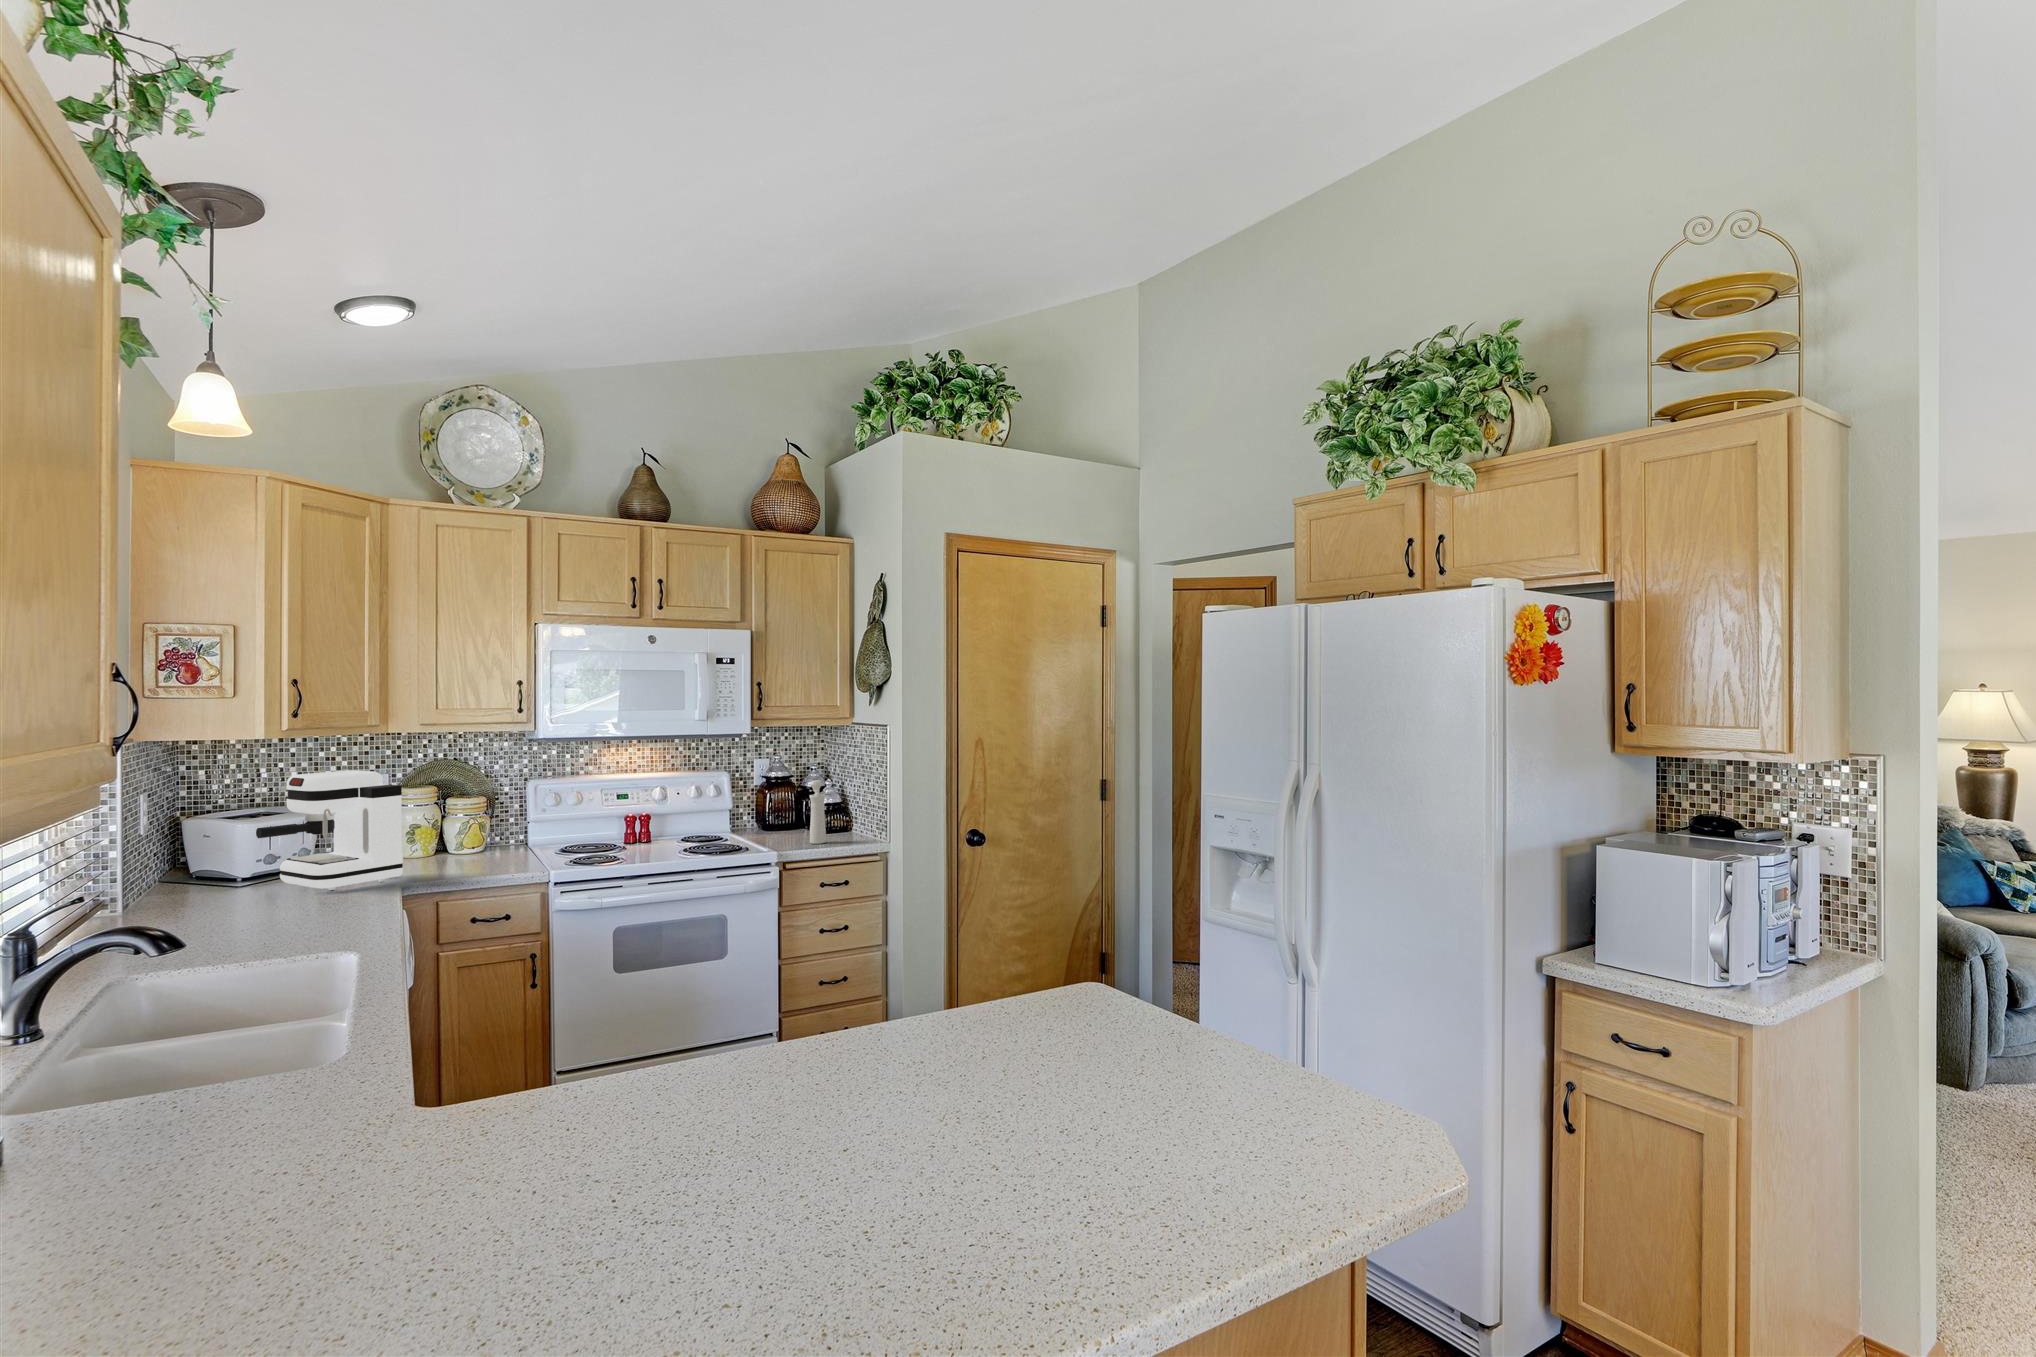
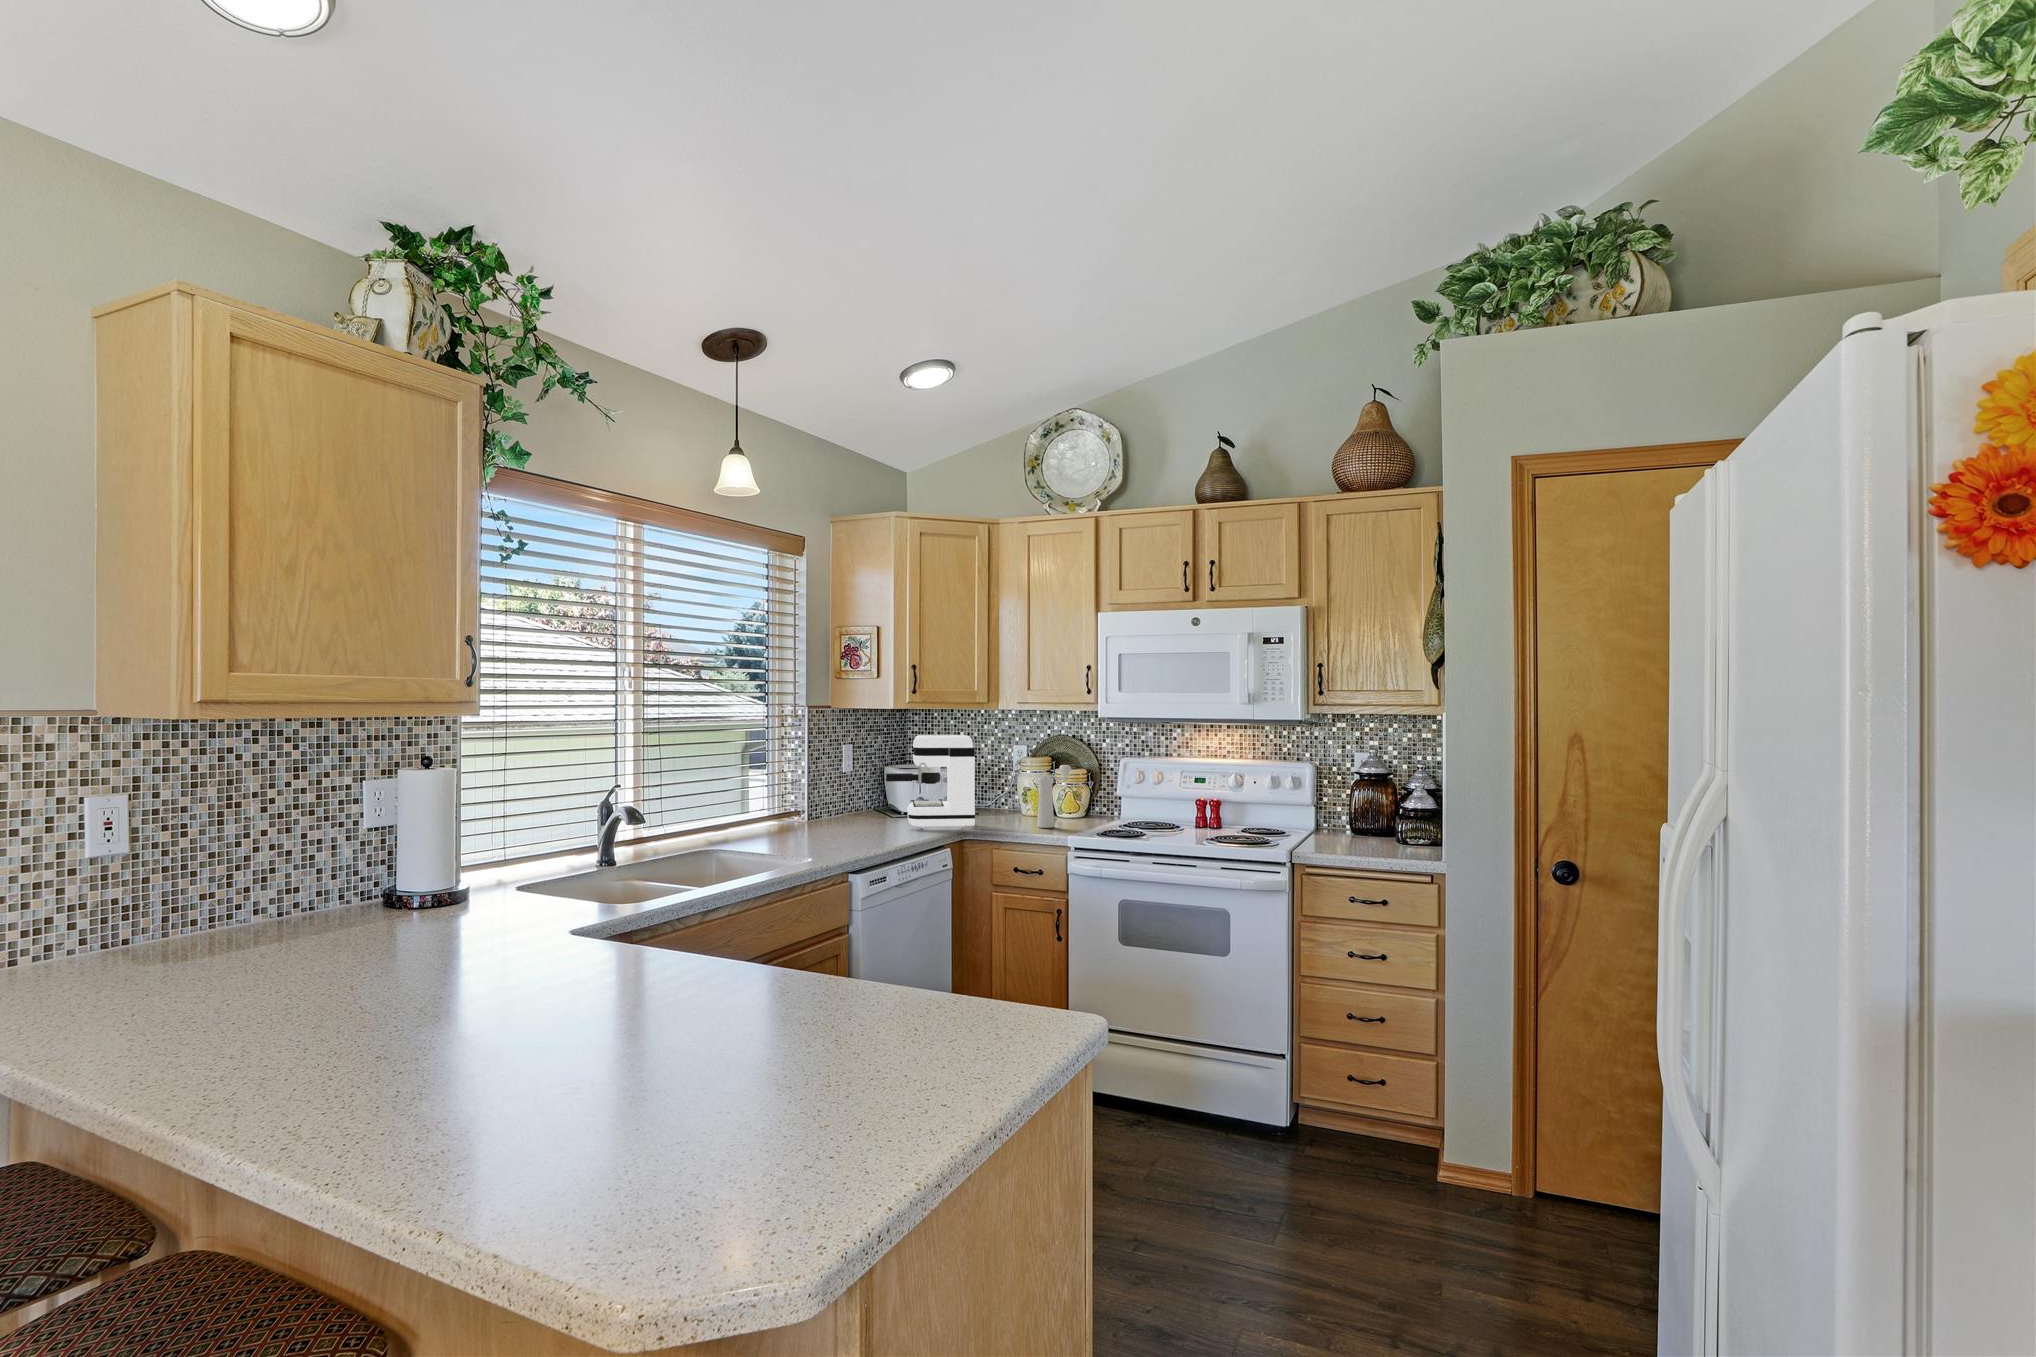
pepper mill: present [809,780,826,844] -> present [1037,765,1071,828]

